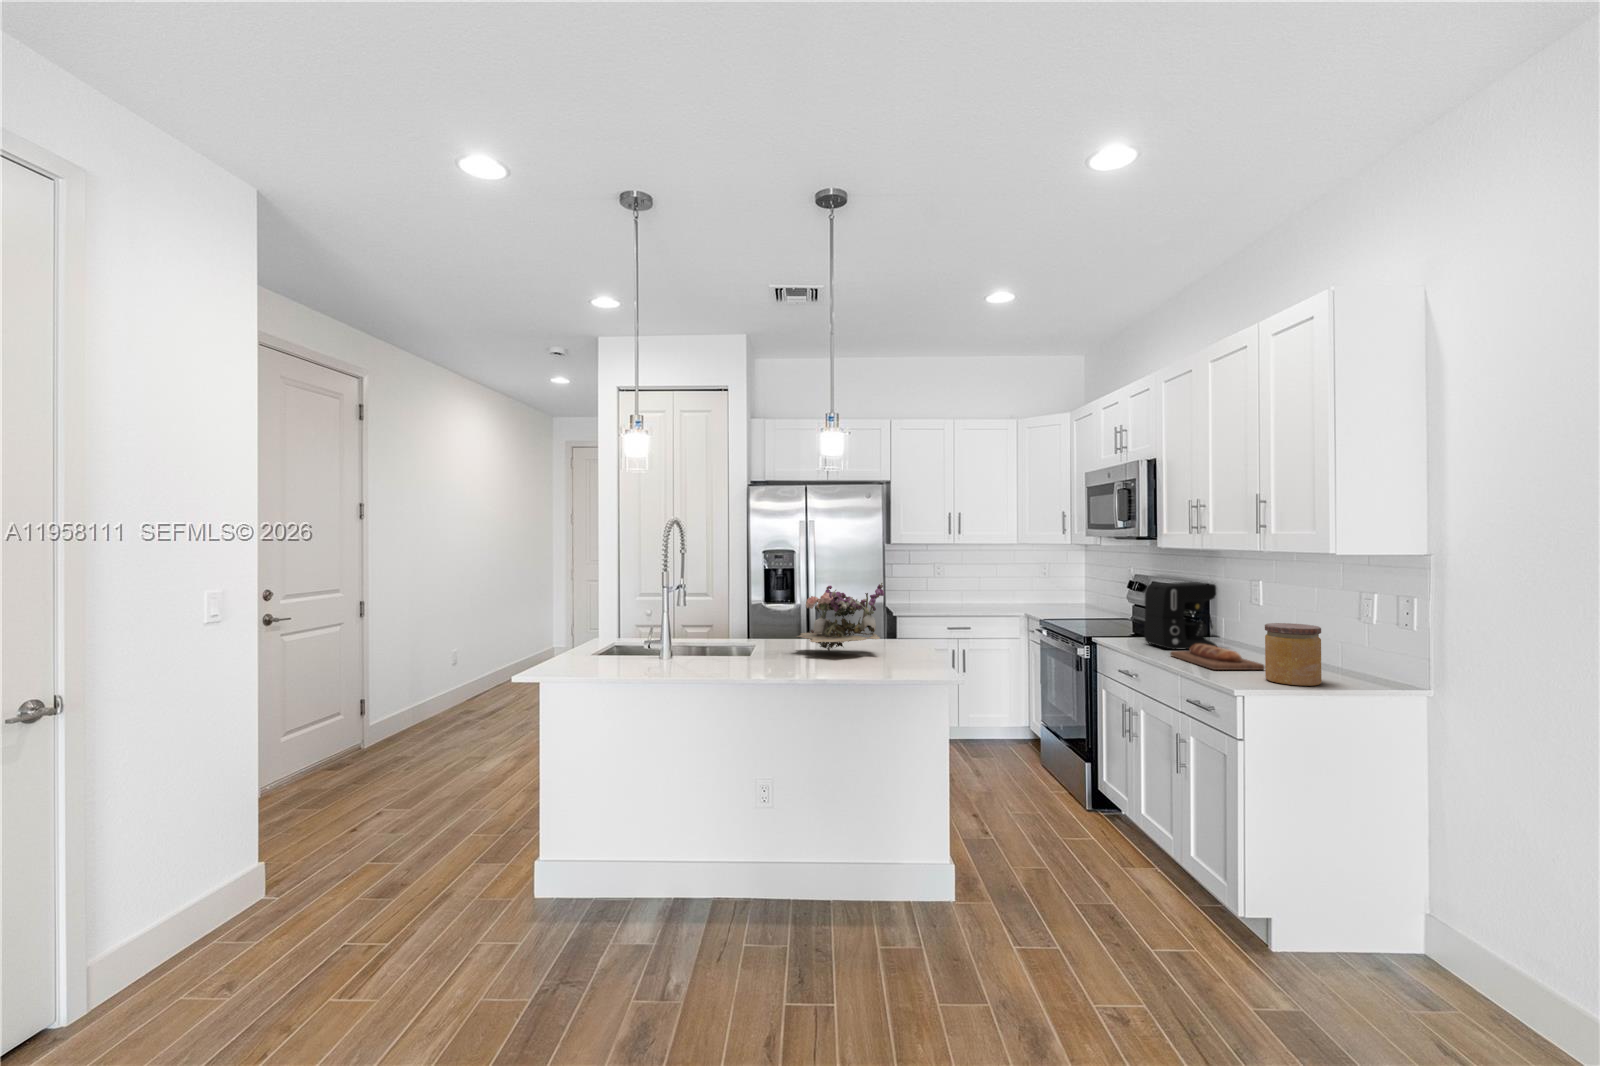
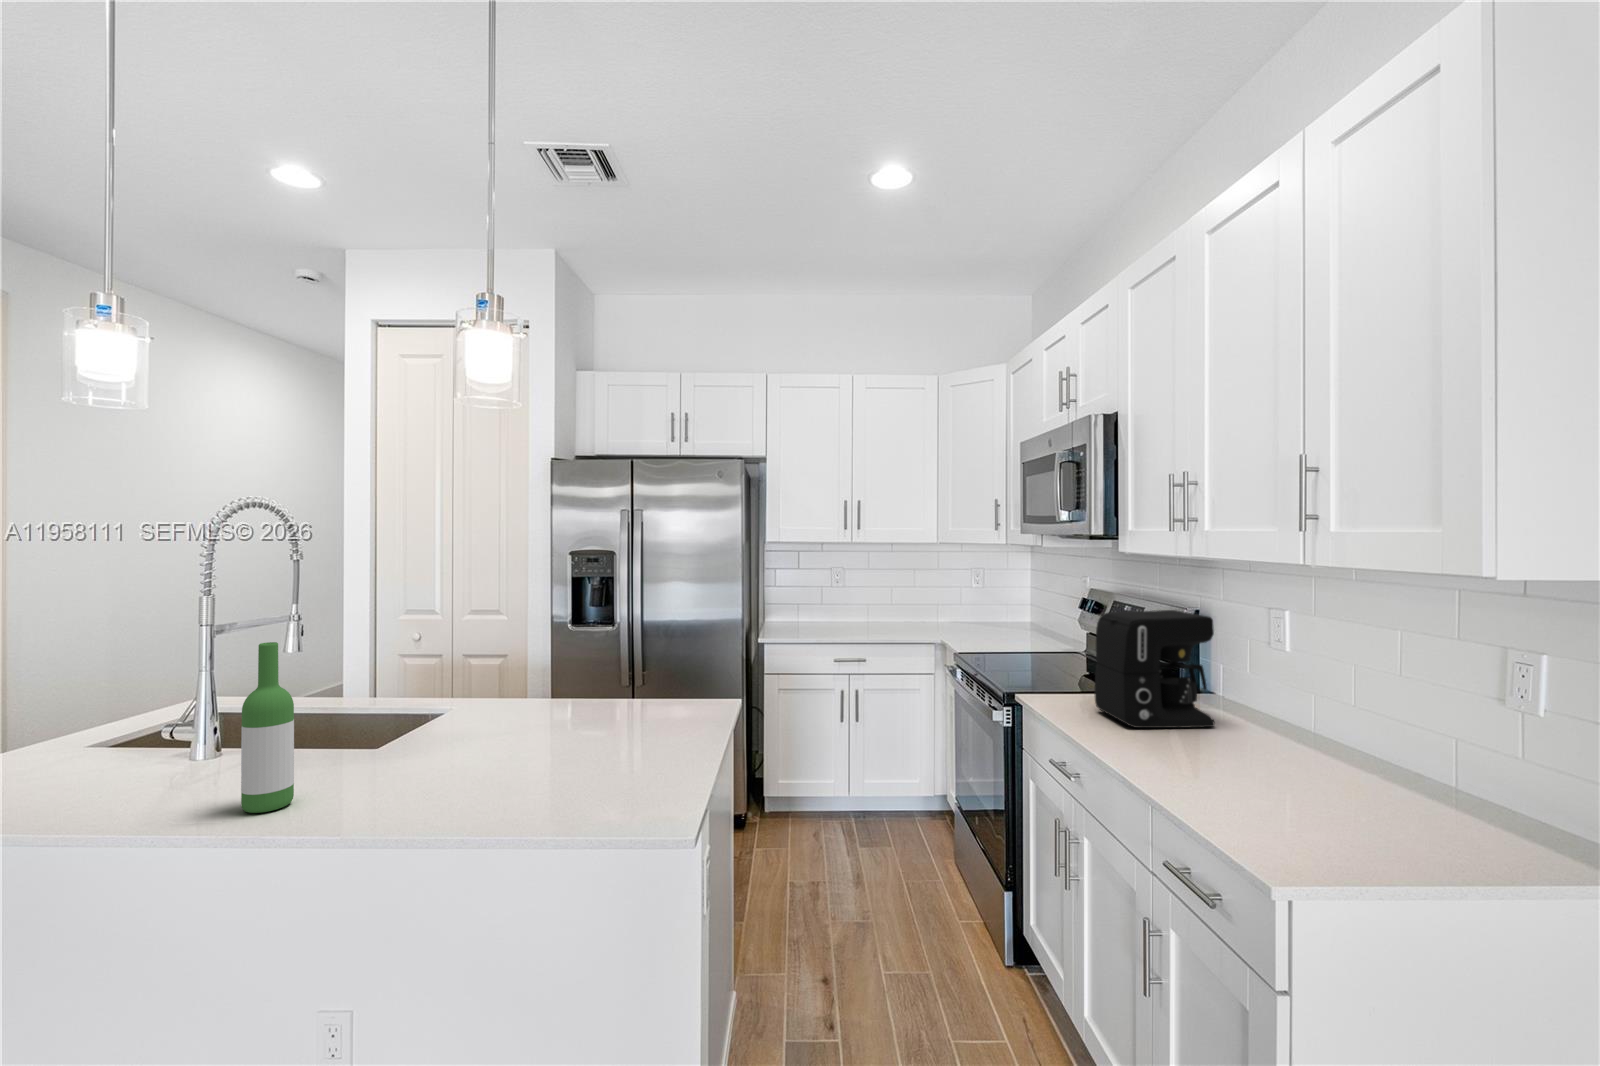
flower arrangement: present [797,583,884,651] -> none [460,619,618,743]
wine bottle: none [739,588,759,669] -> present [241,642,294,813]
jar: present [1265,623,1322,686] -> none [1325,717,1454,870]
bread loaf: present [1170,644,1265,670] -> none [1135,729,1314,799]

